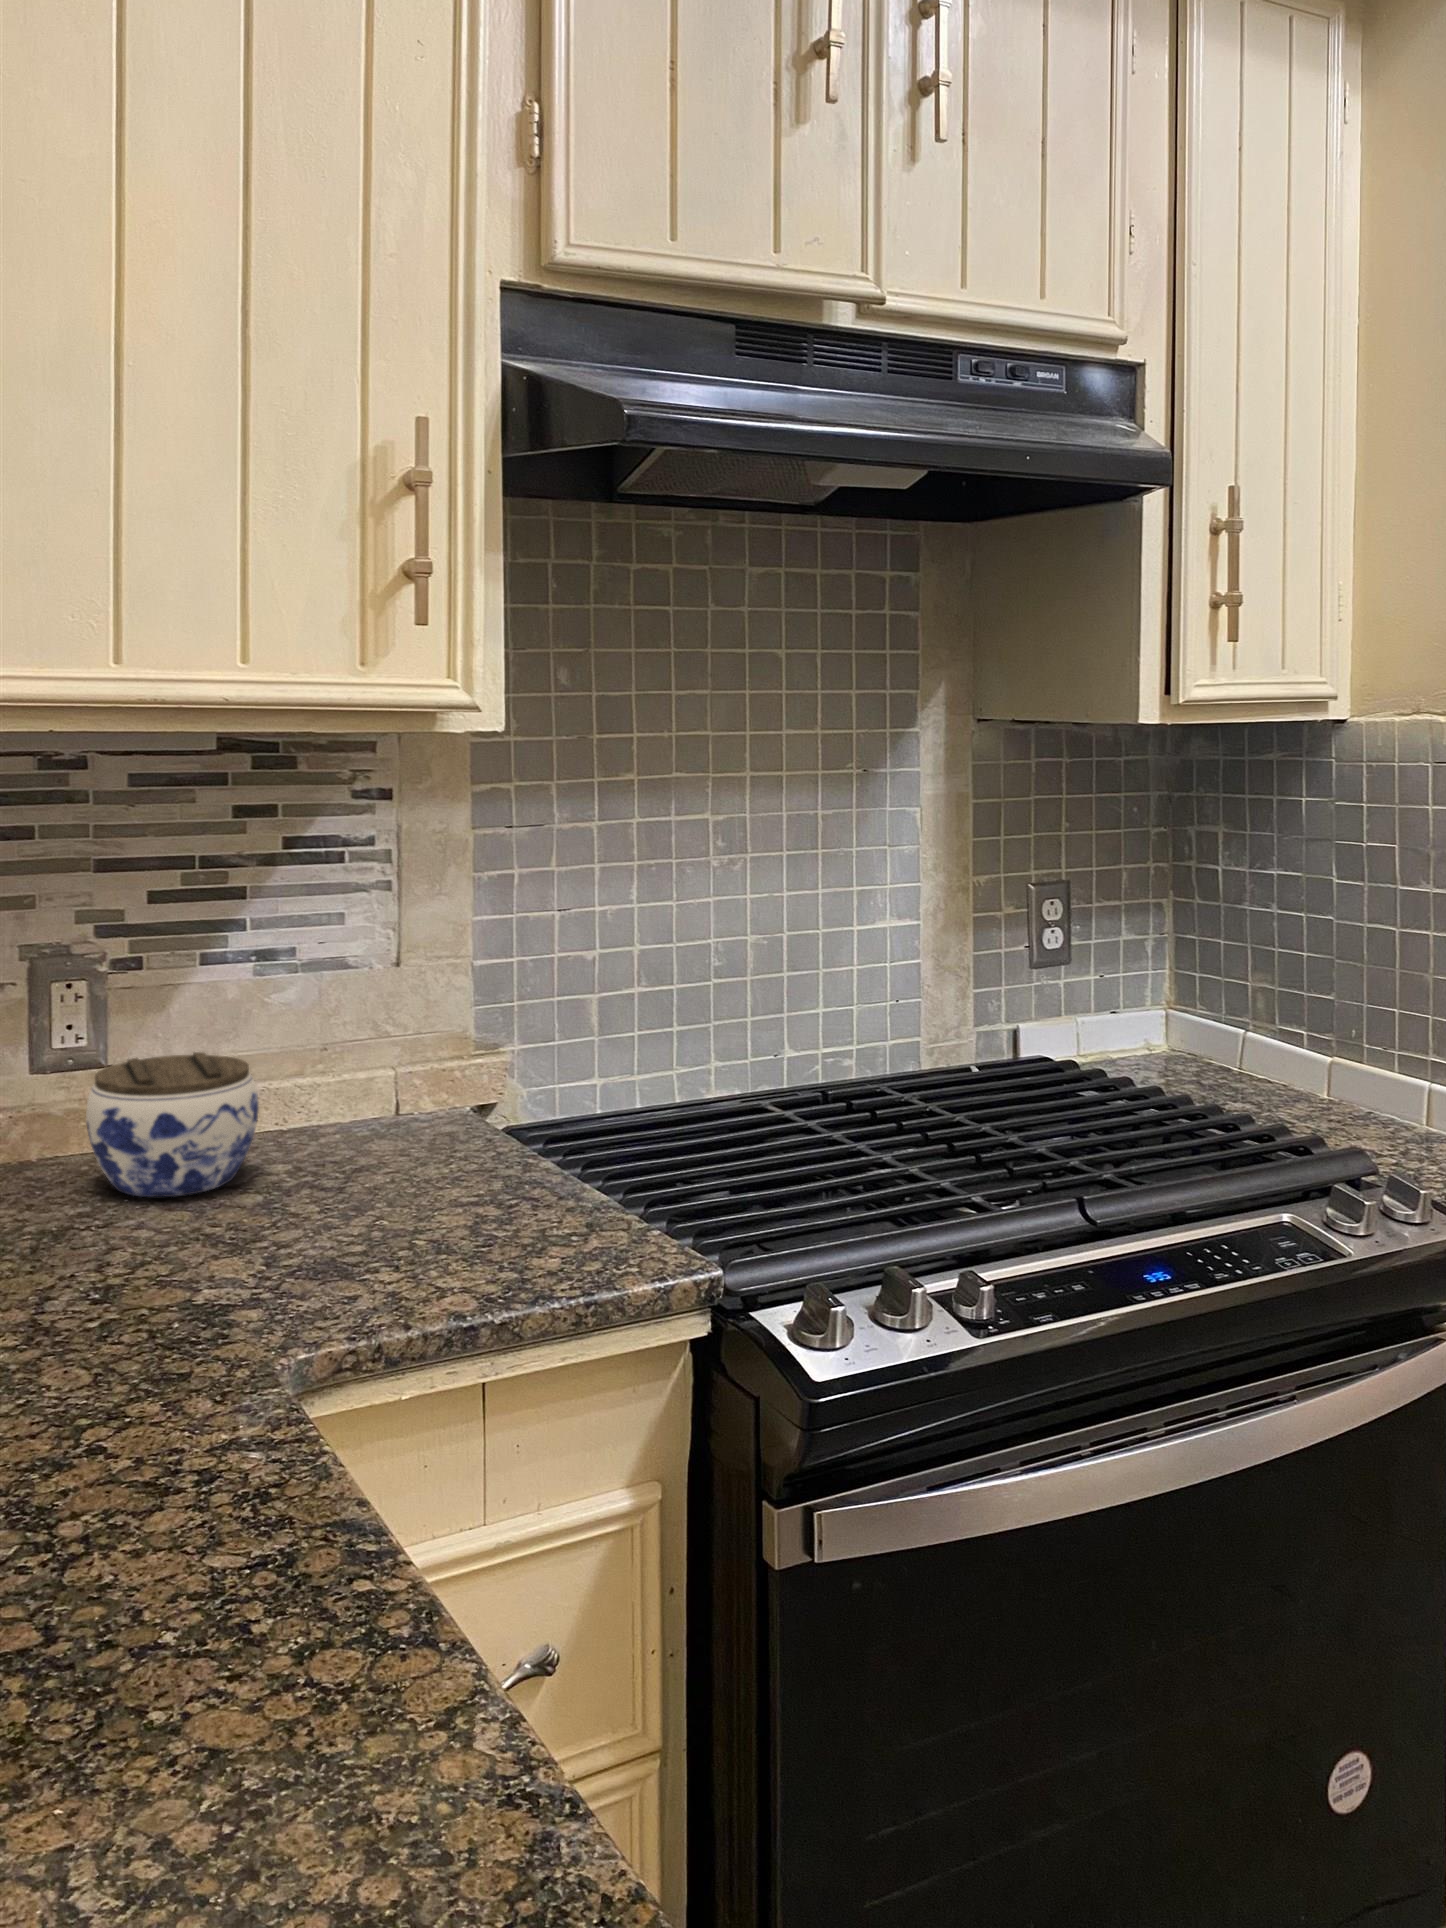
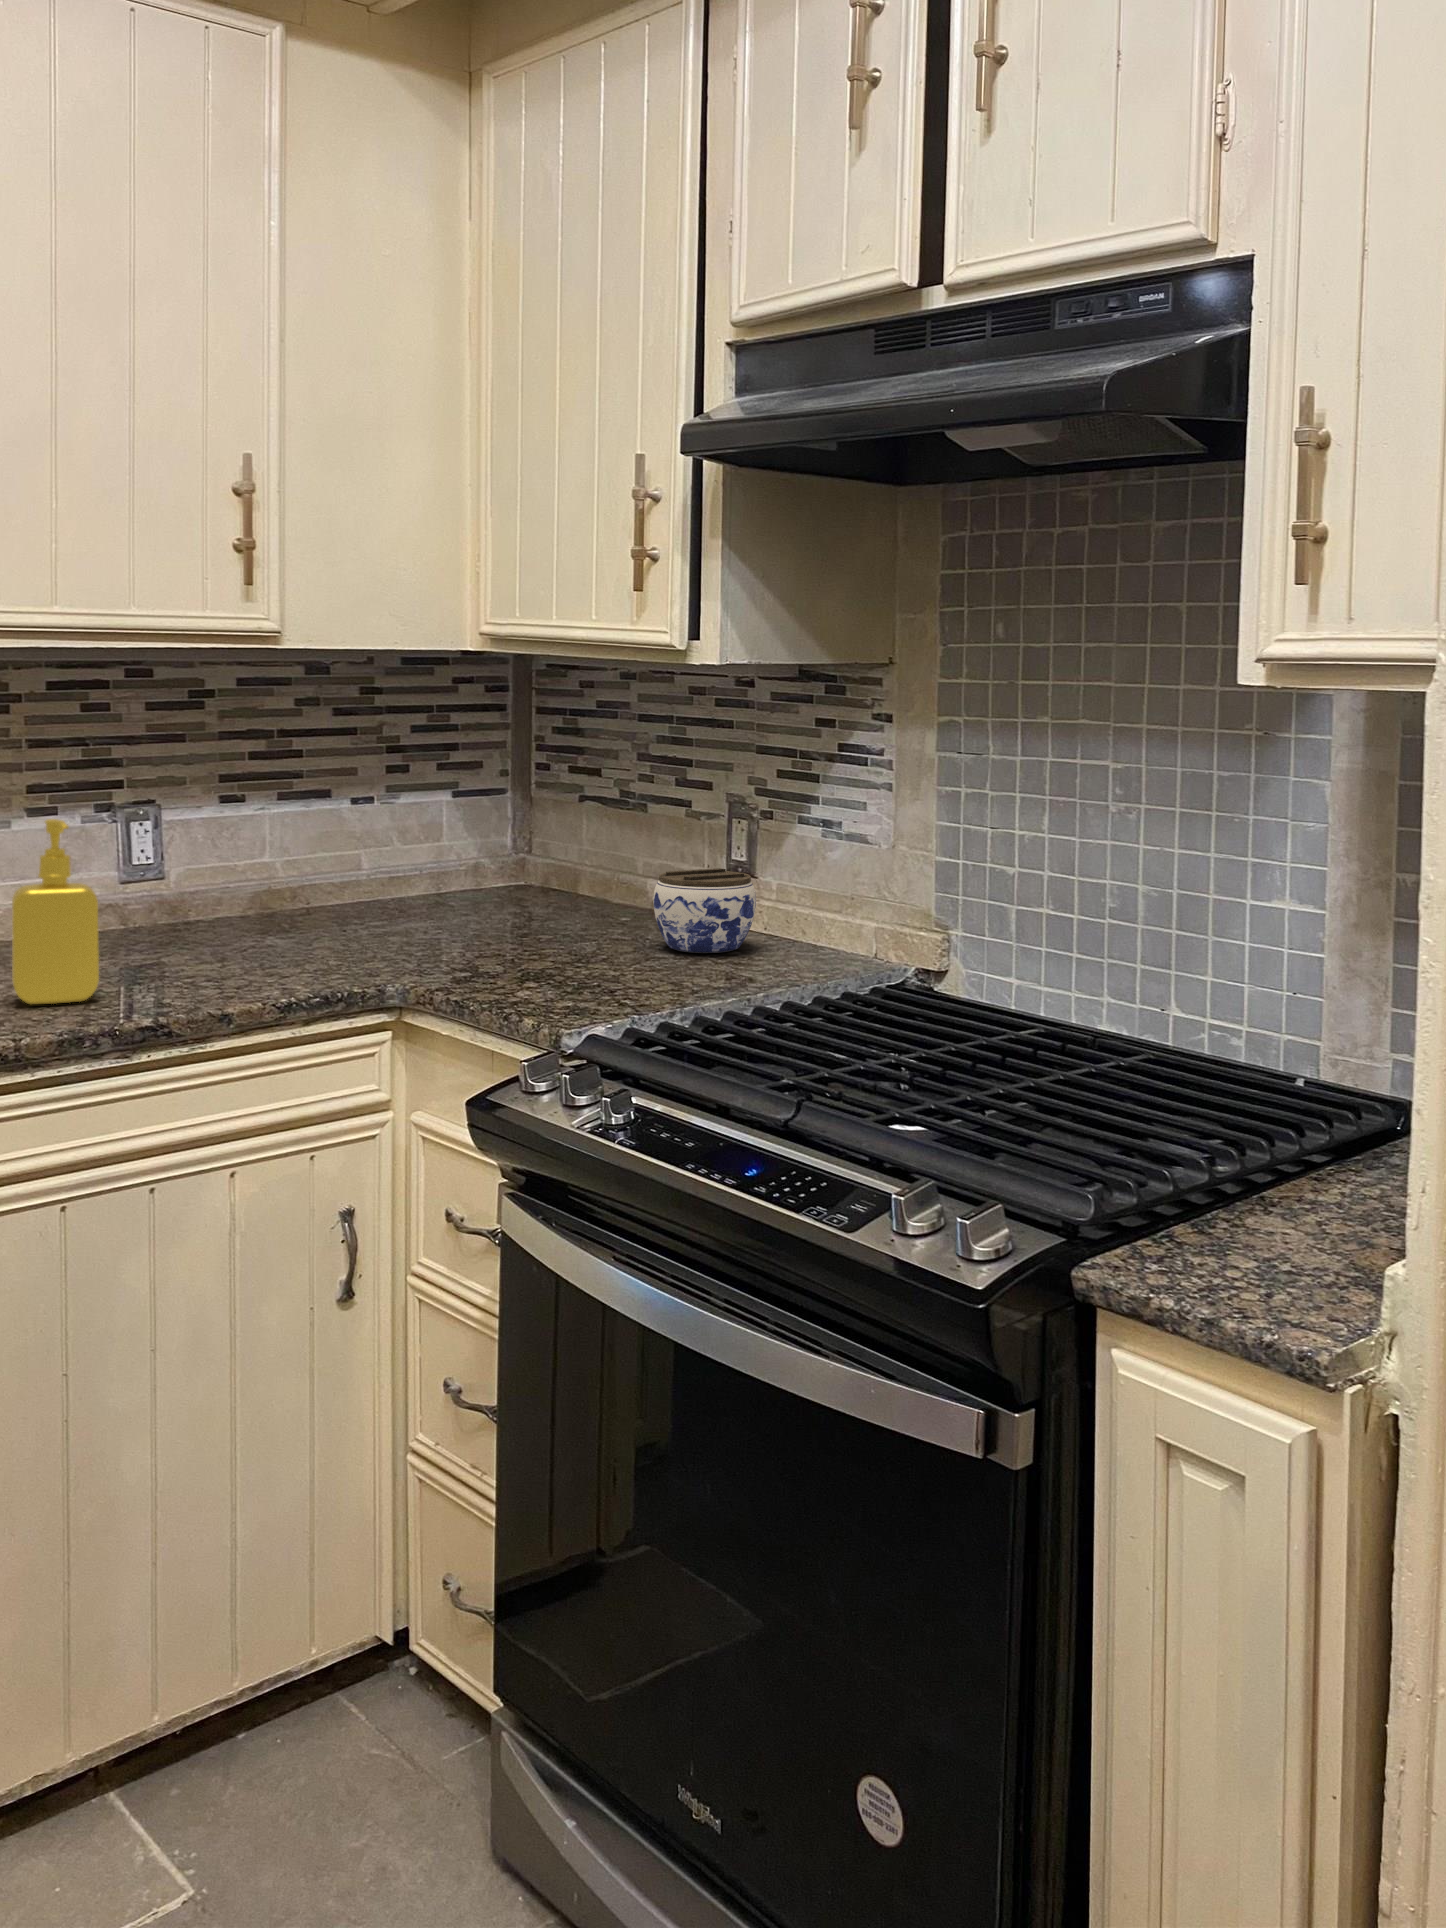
soap dispenser: none [178,1221,325,1708] -> present [12,819,99,1005]

